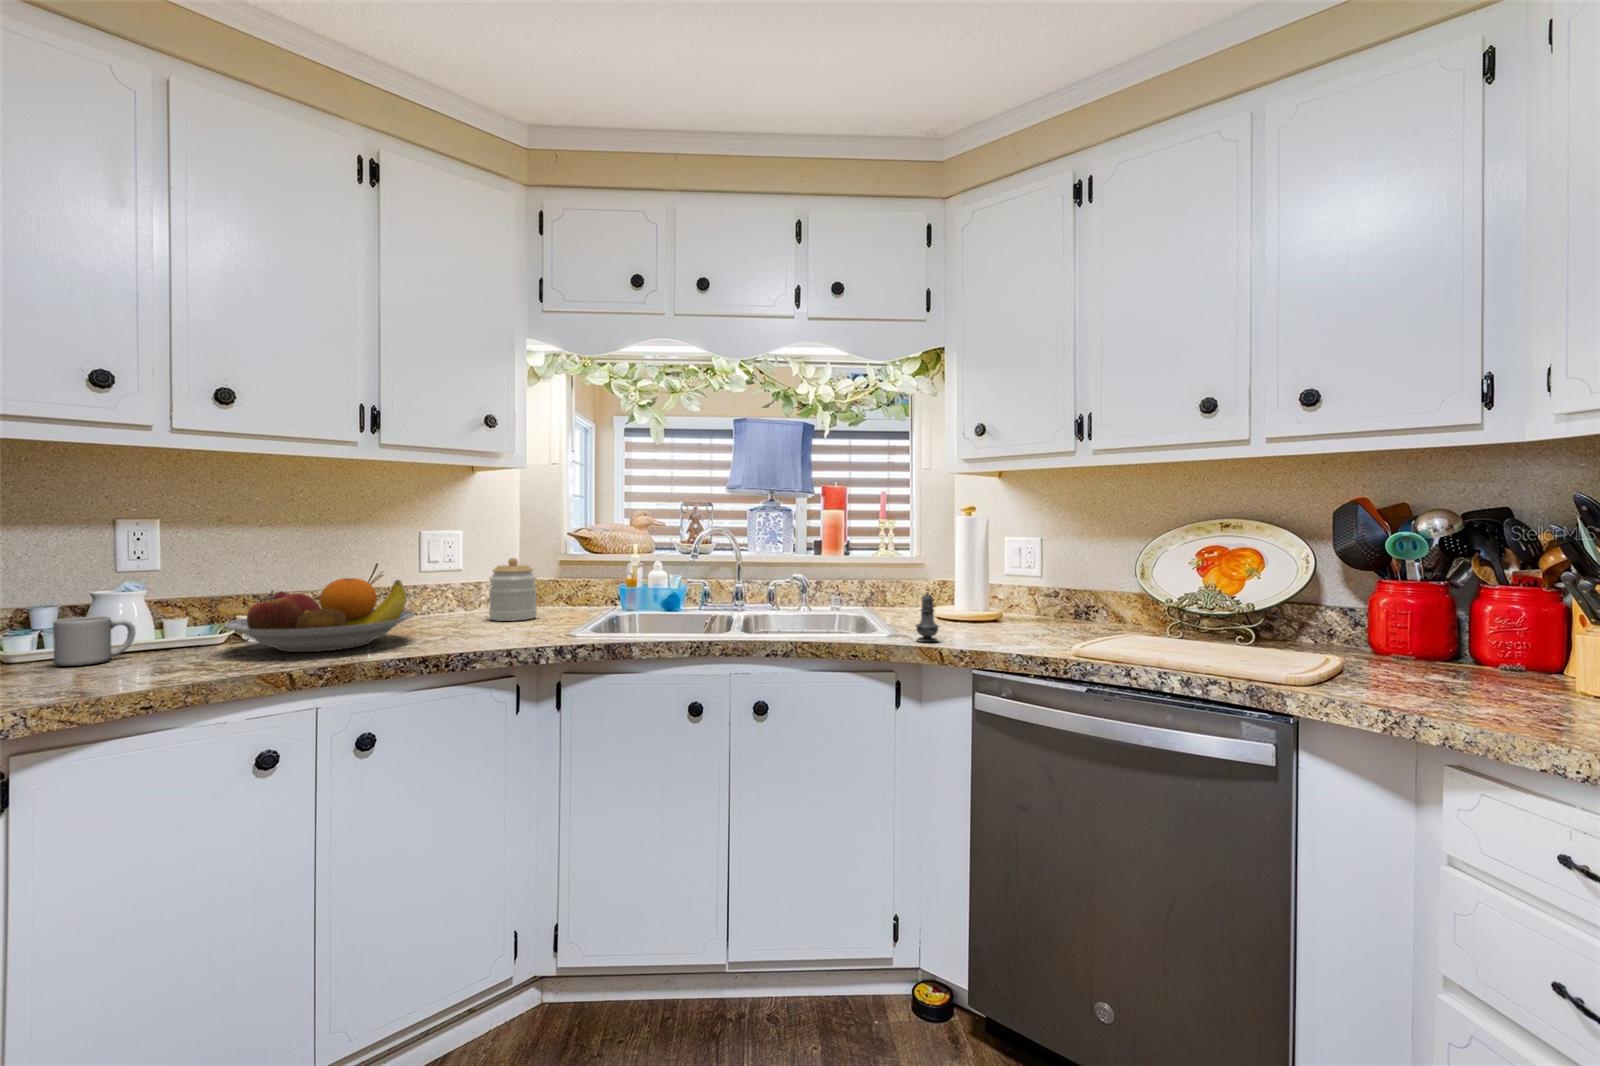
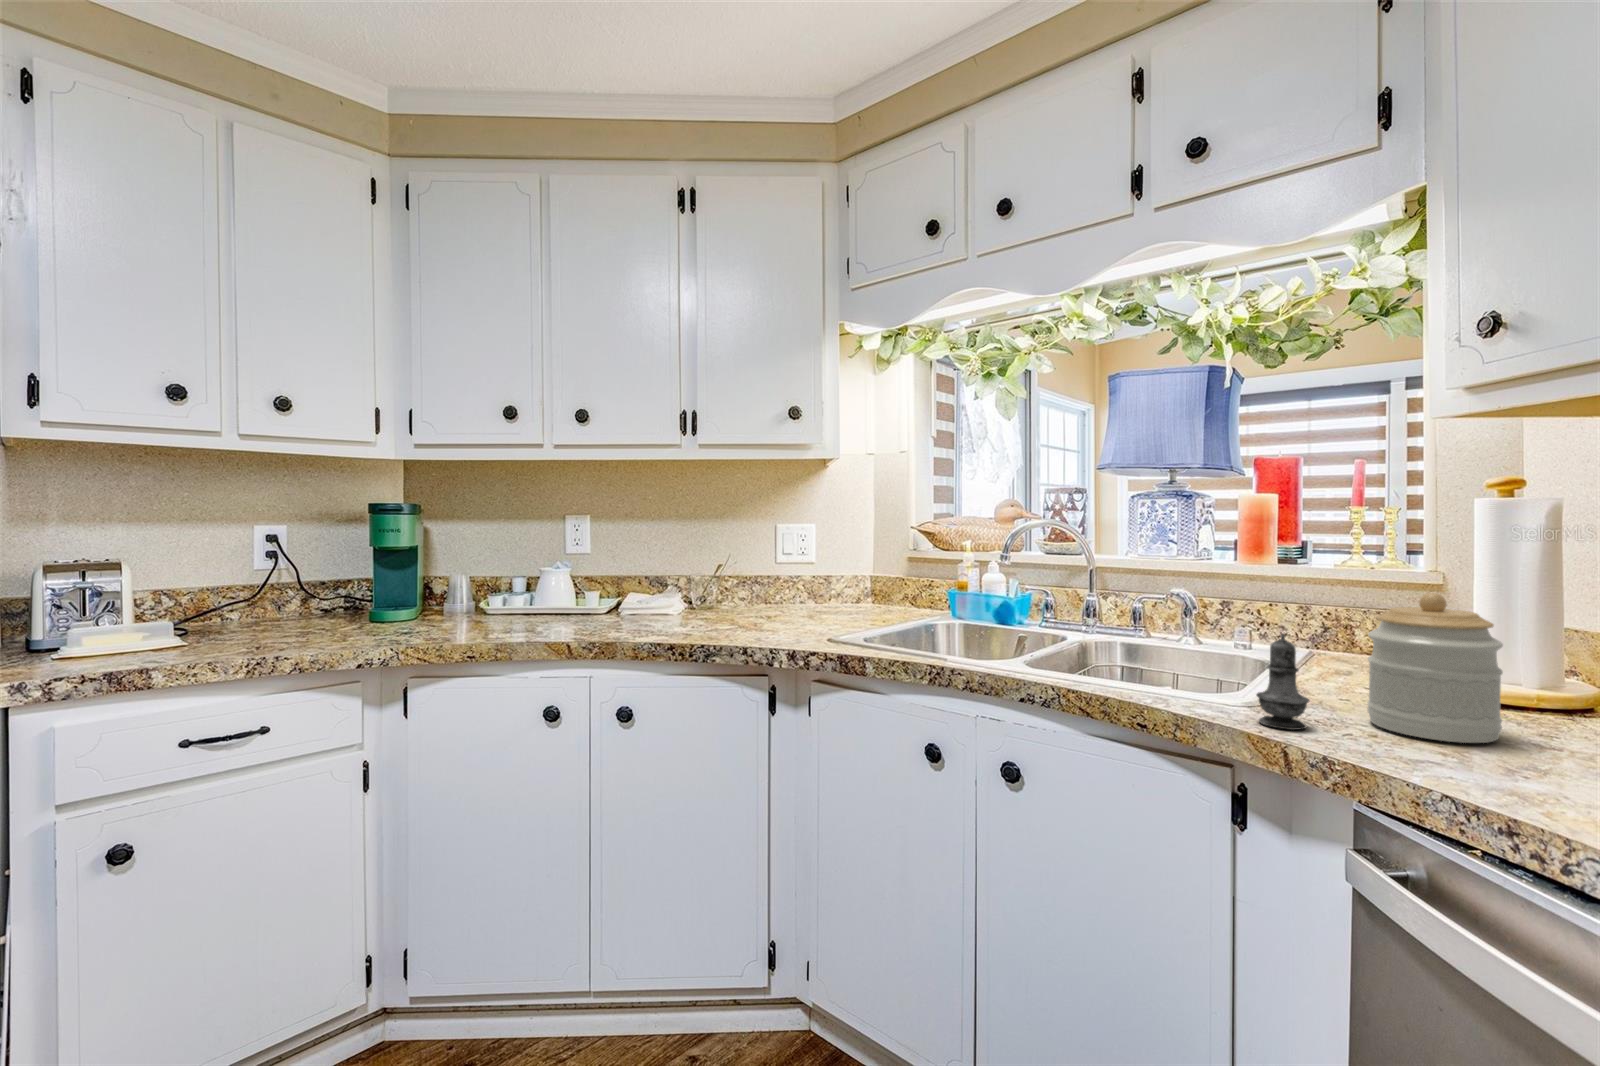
jar: present [489,558,537,621] -> present [1367,593,1503,743]
fruit bowl: present [225,578,415,652] -> none [569,566,709,629]
mug: present [53,616,136,667] -> none [491,586,539,621]

